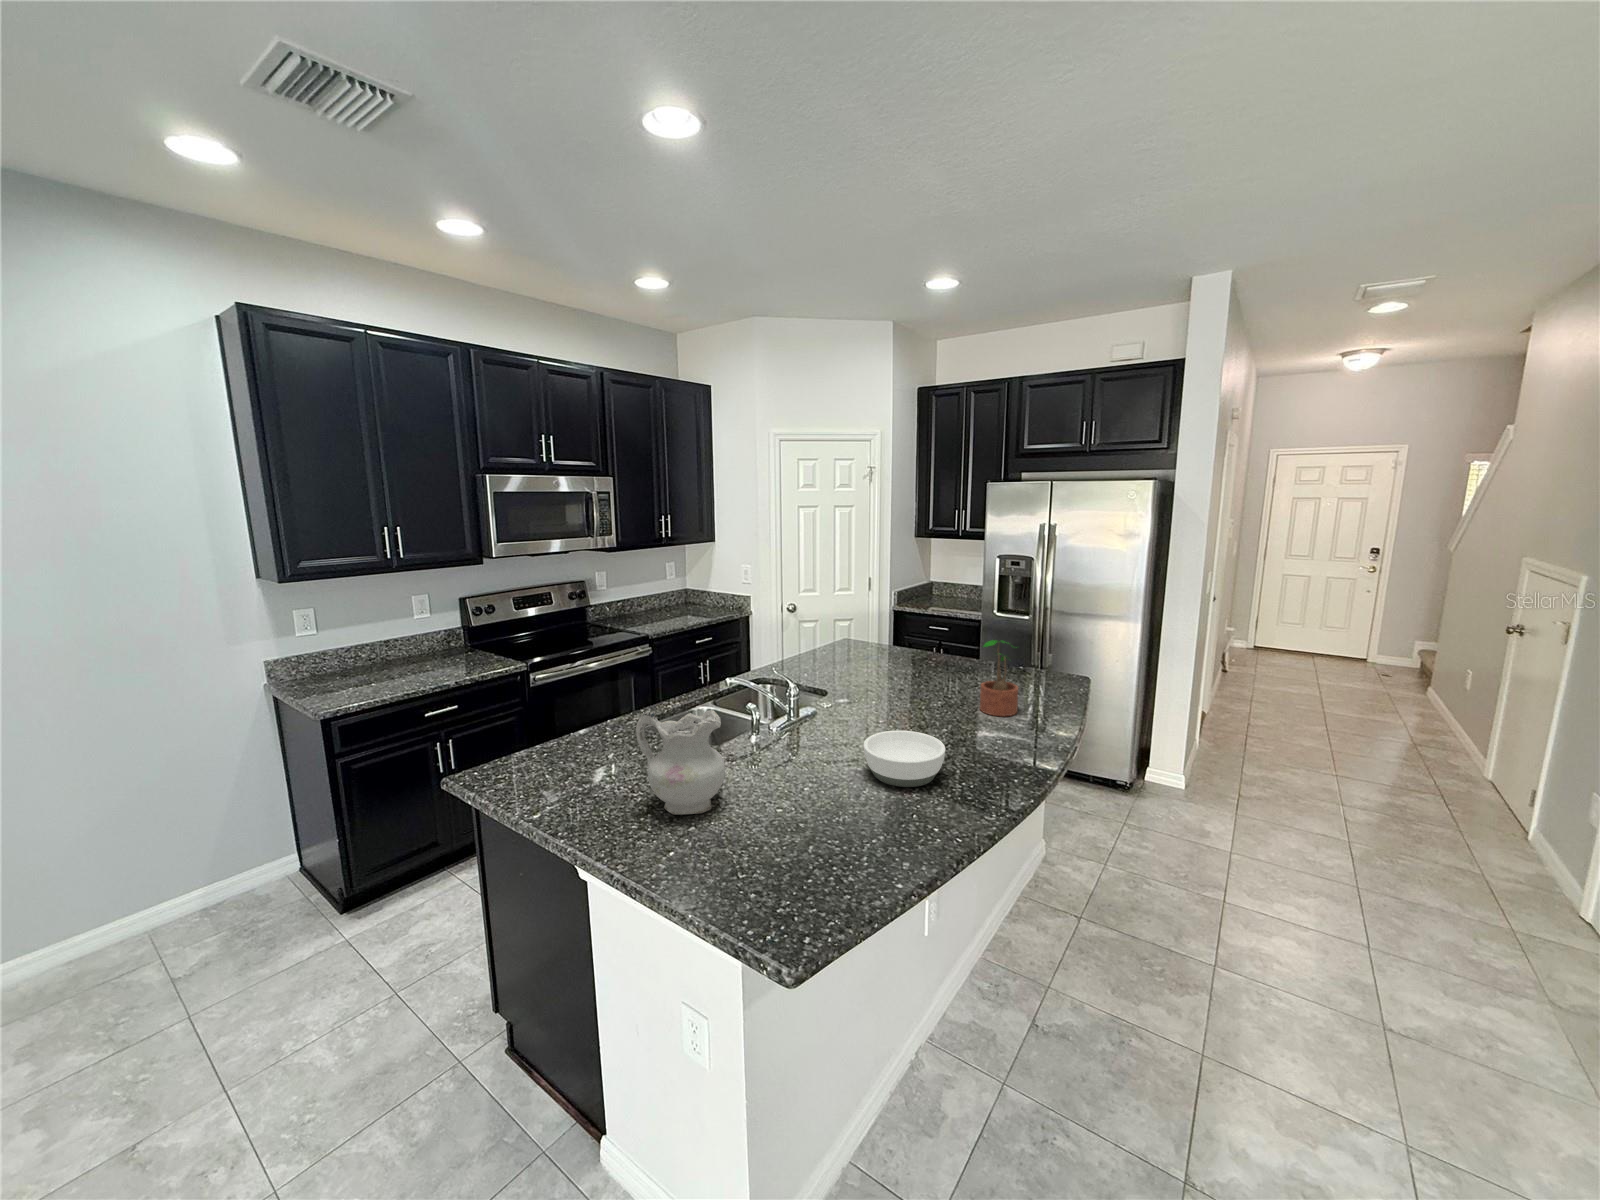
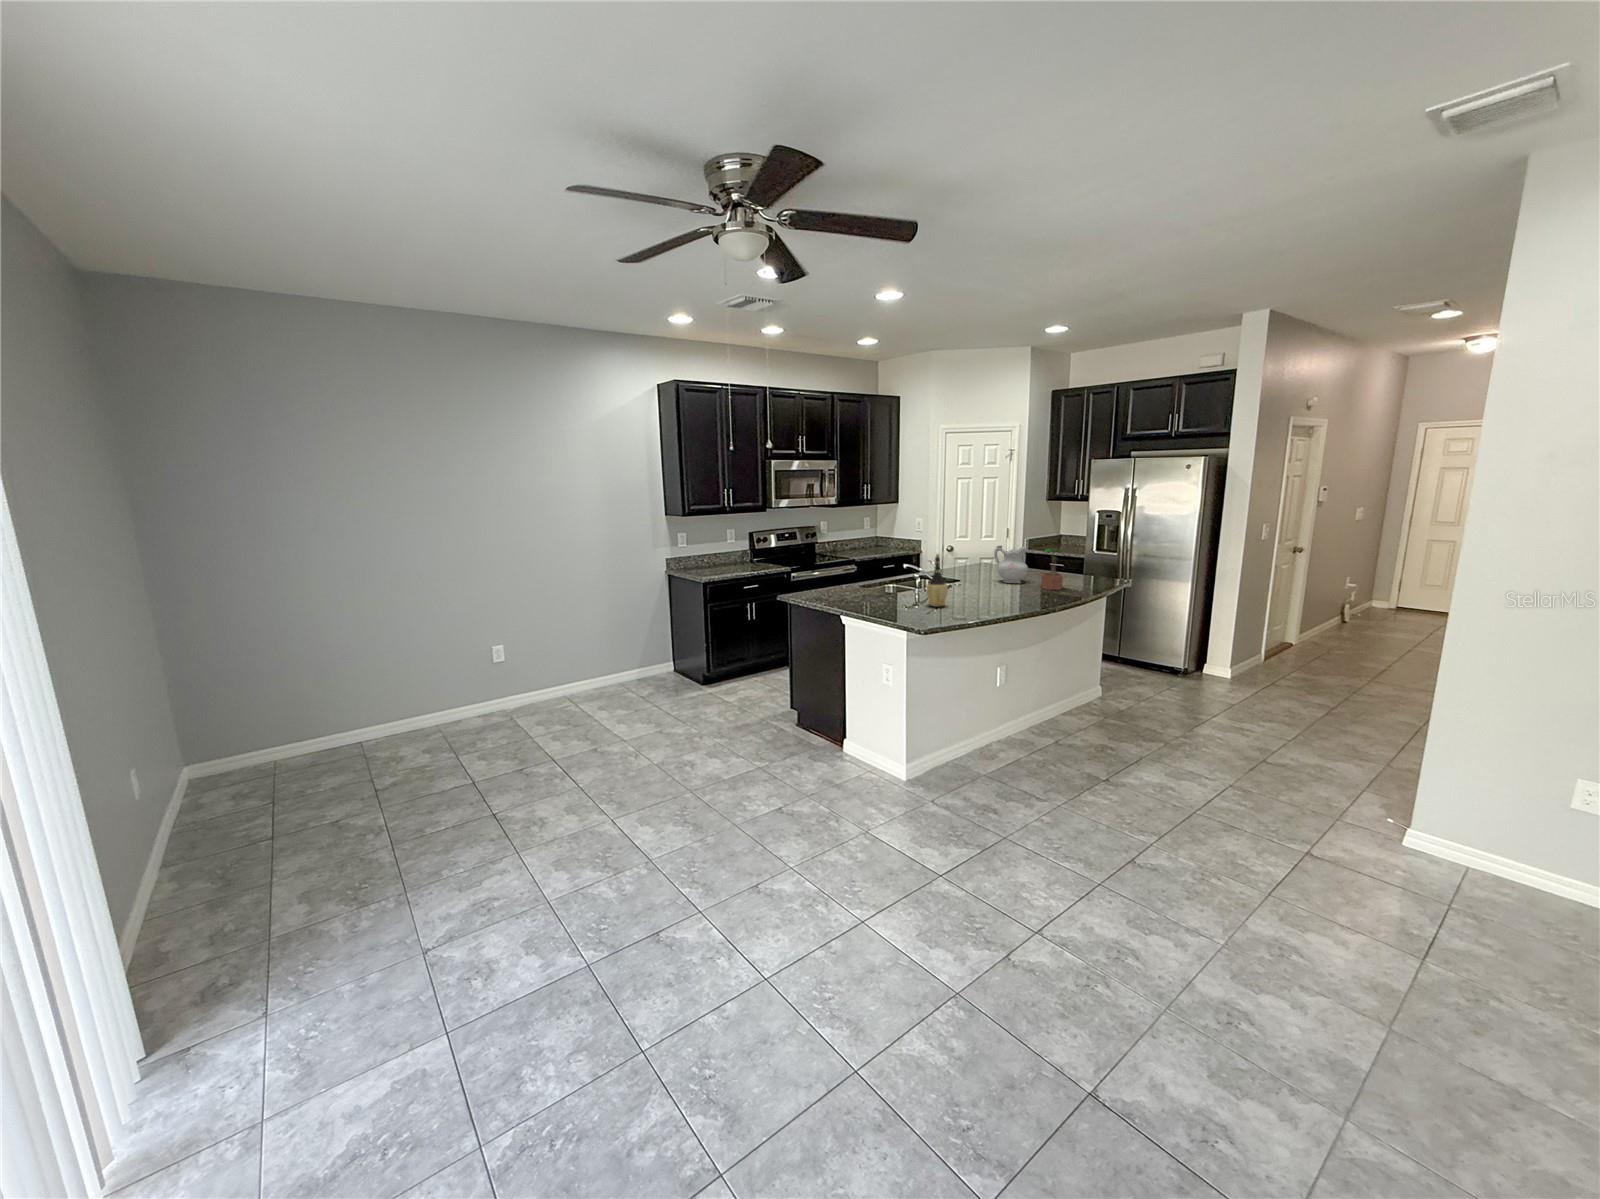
wine bottle: none [793,688,840,807] -> present [926,554,948,607]
ceramic pitcher: present [636,710,725,814] -> present [994,546,1028,583]
bowl: present [864,730,945,787] -> none [963,585,1003,605]

